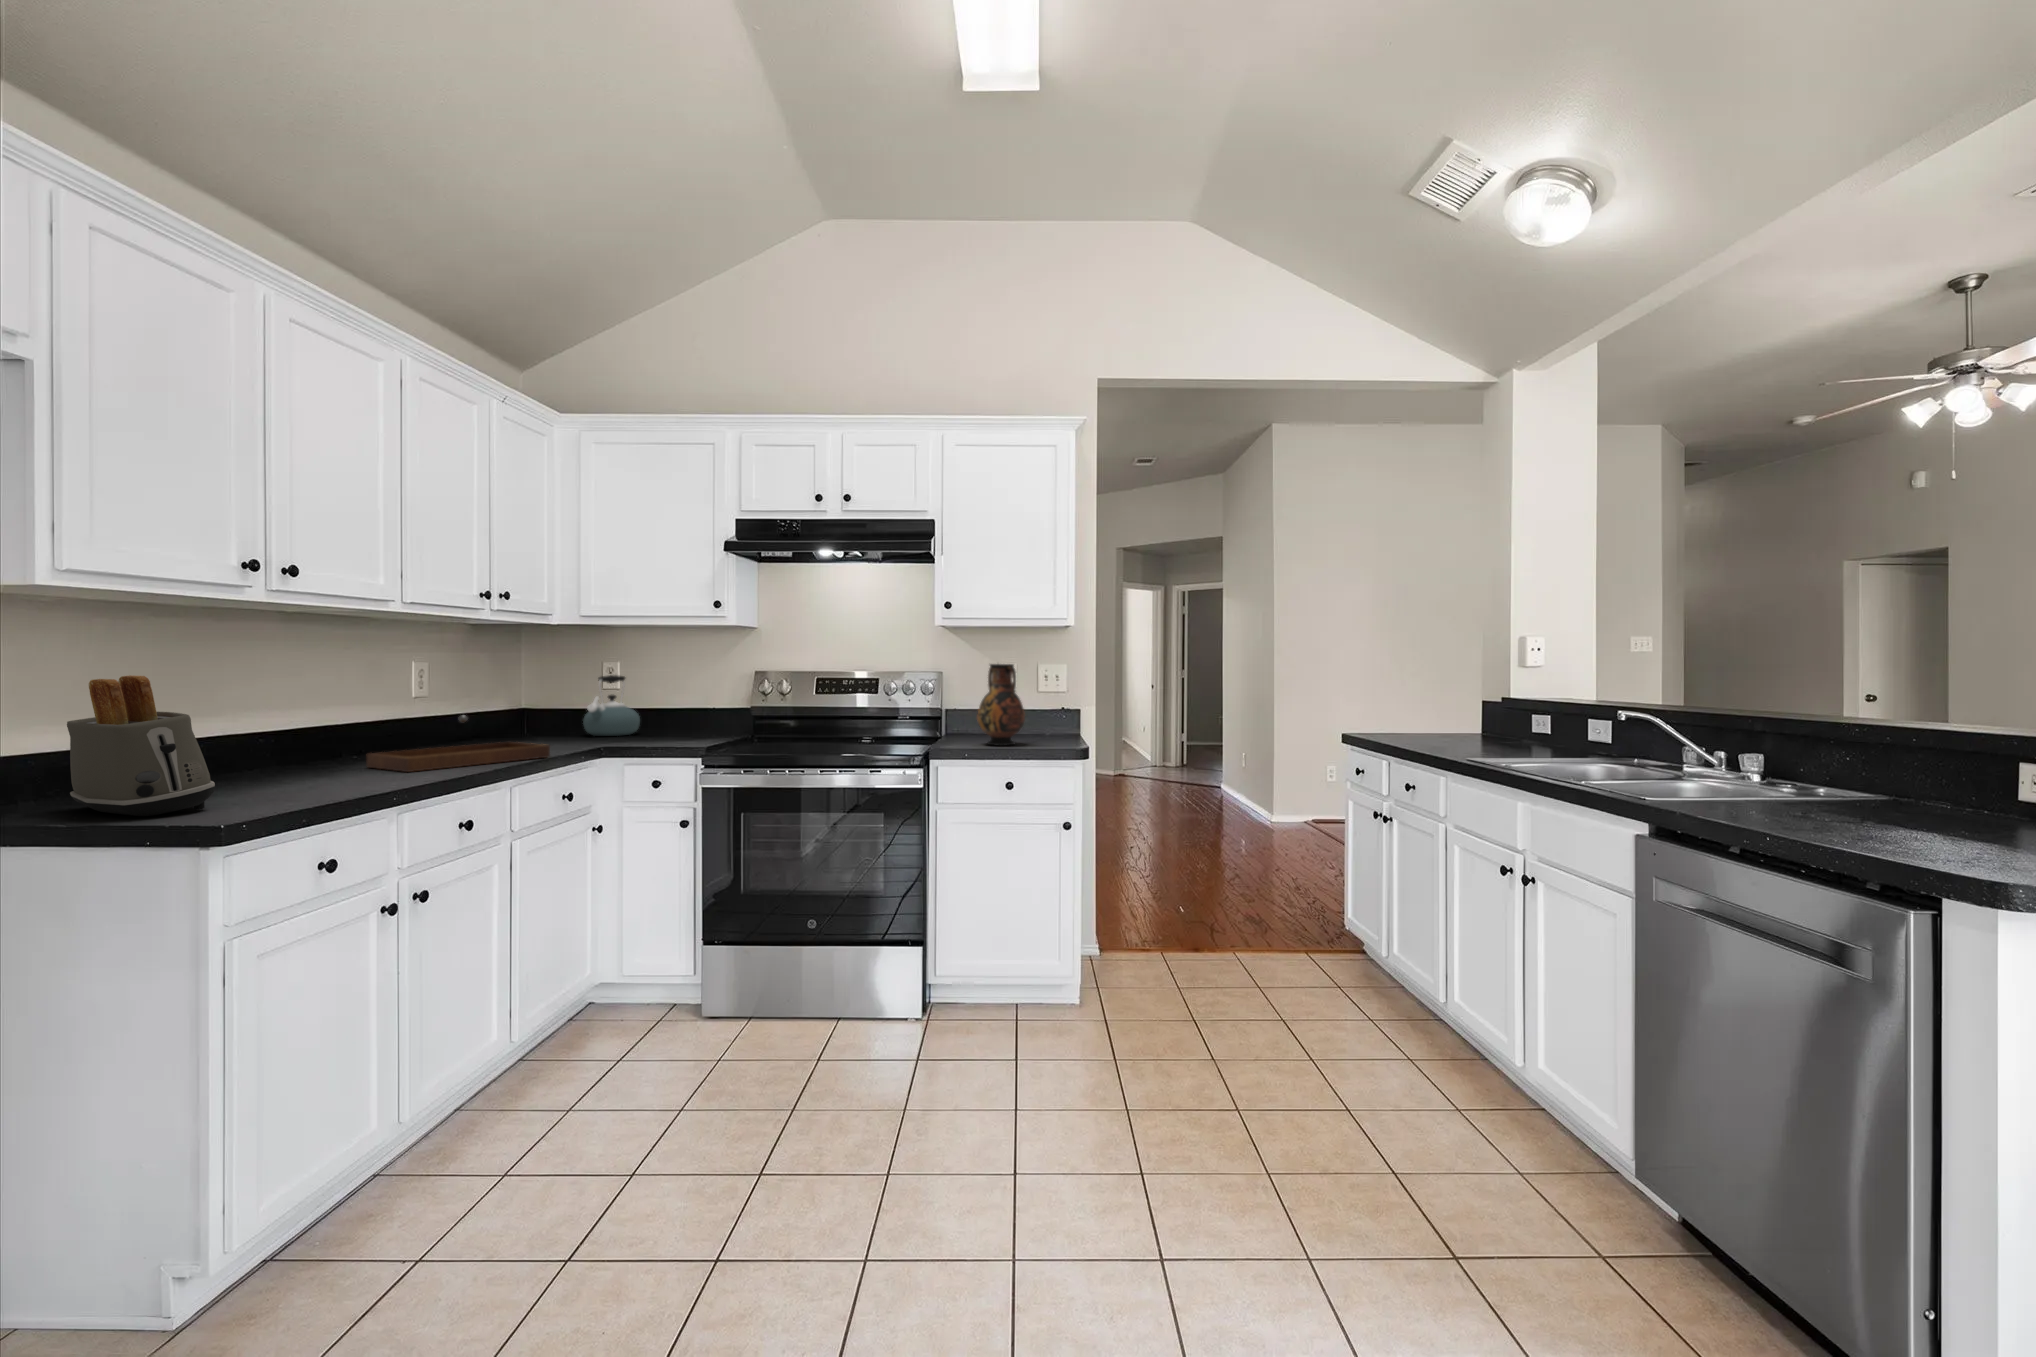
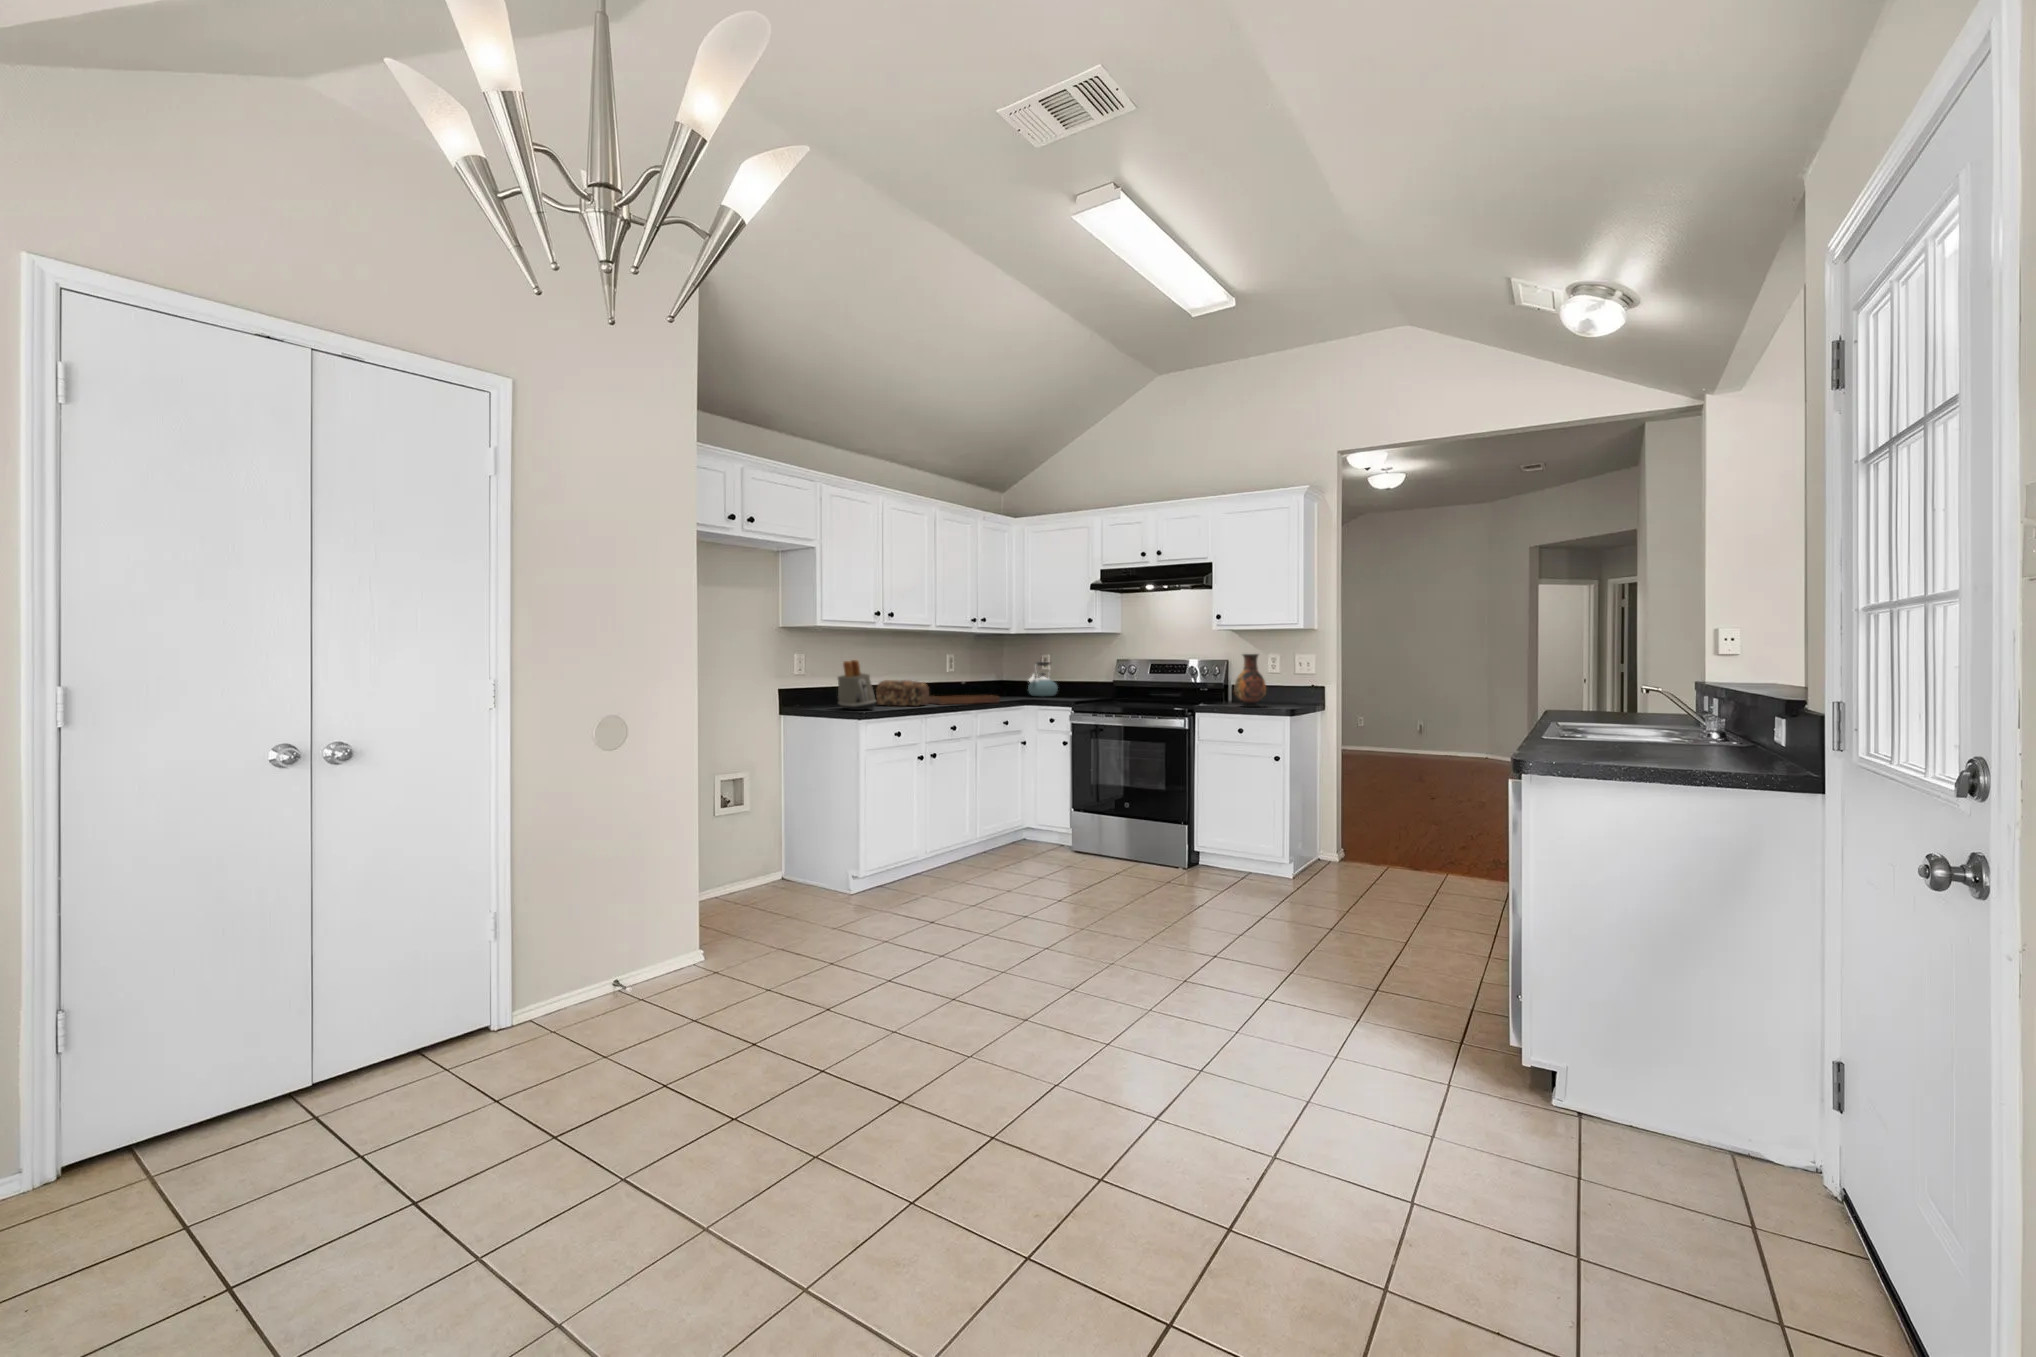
bread loaf: none [216,722,380,786] -> present [876,680,929,706]

